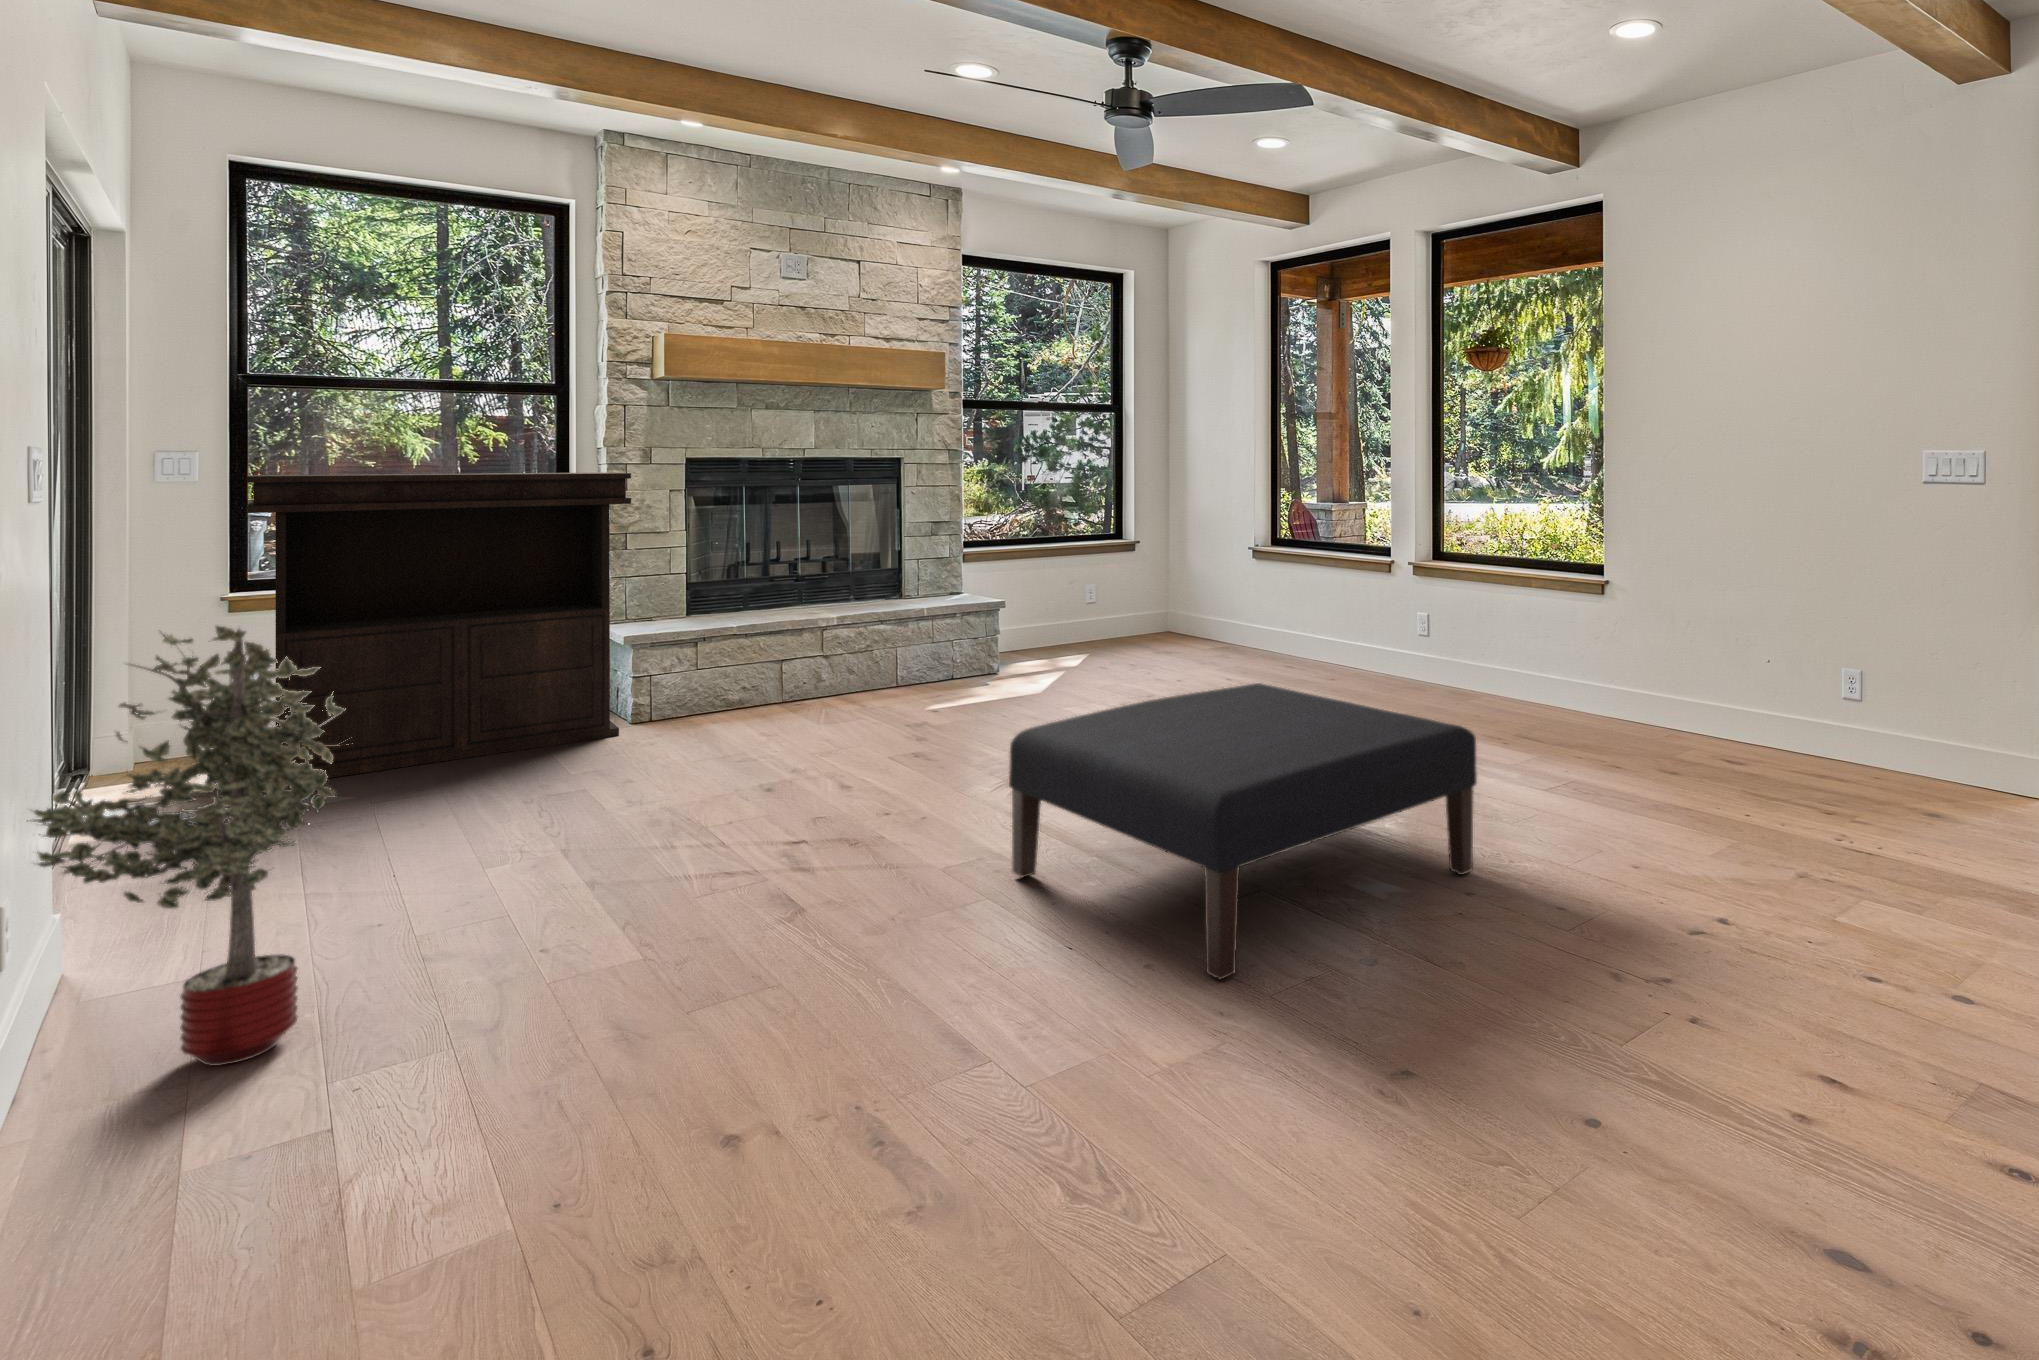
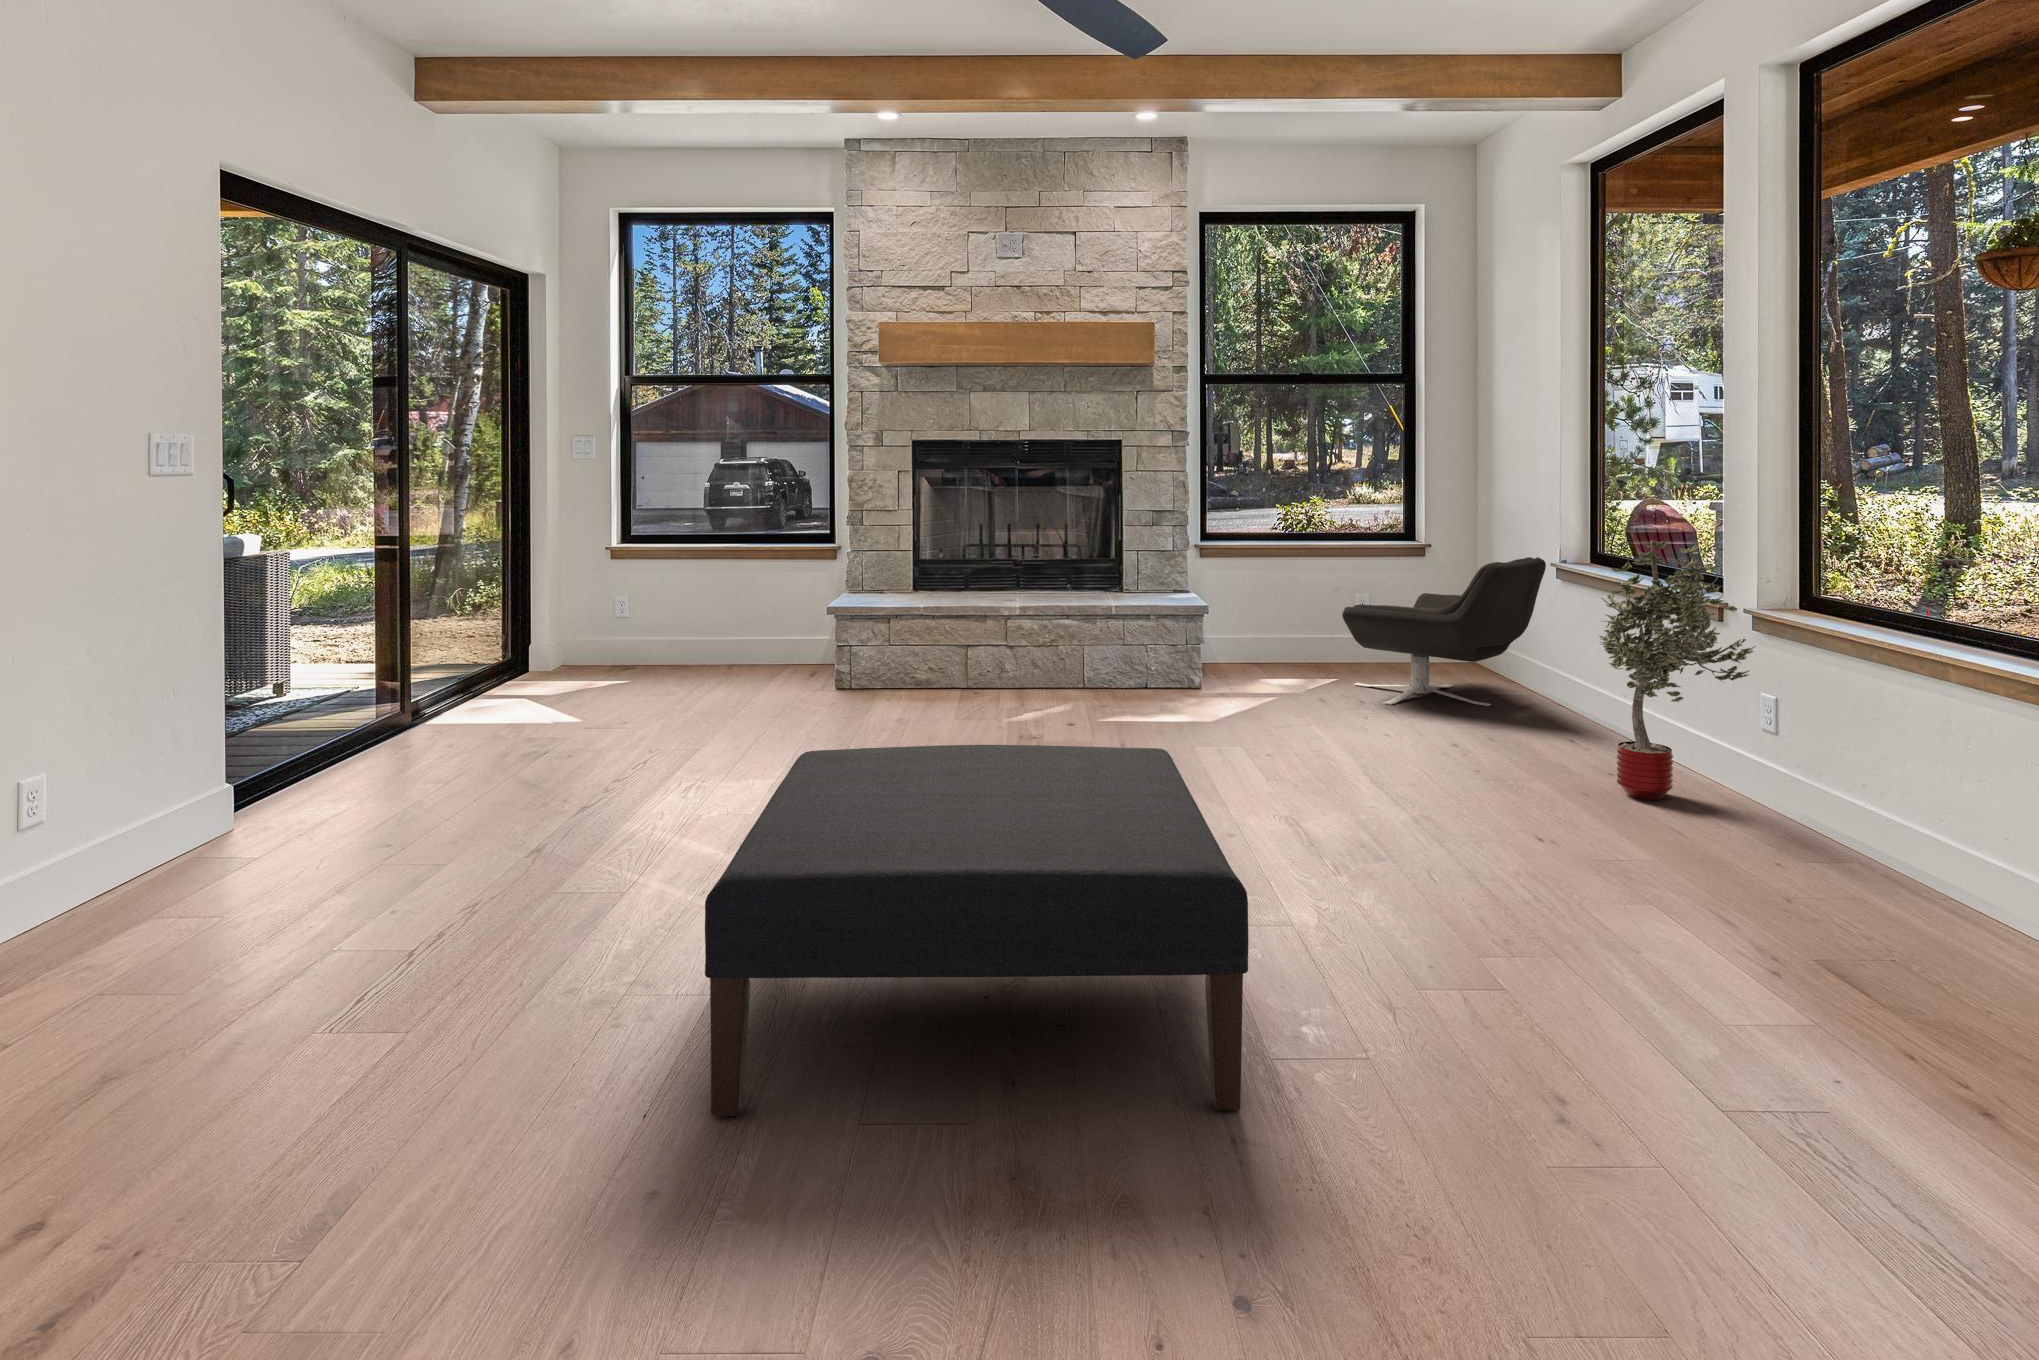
console table: present [247,472,631,778] -> none [573,454,837,696]
lounge chair: none [1107,542,1247,662] -> present [1342,557,1546,706]
potted tree: present [27,625,345,1066] -> present [1600,540,1756,800]

